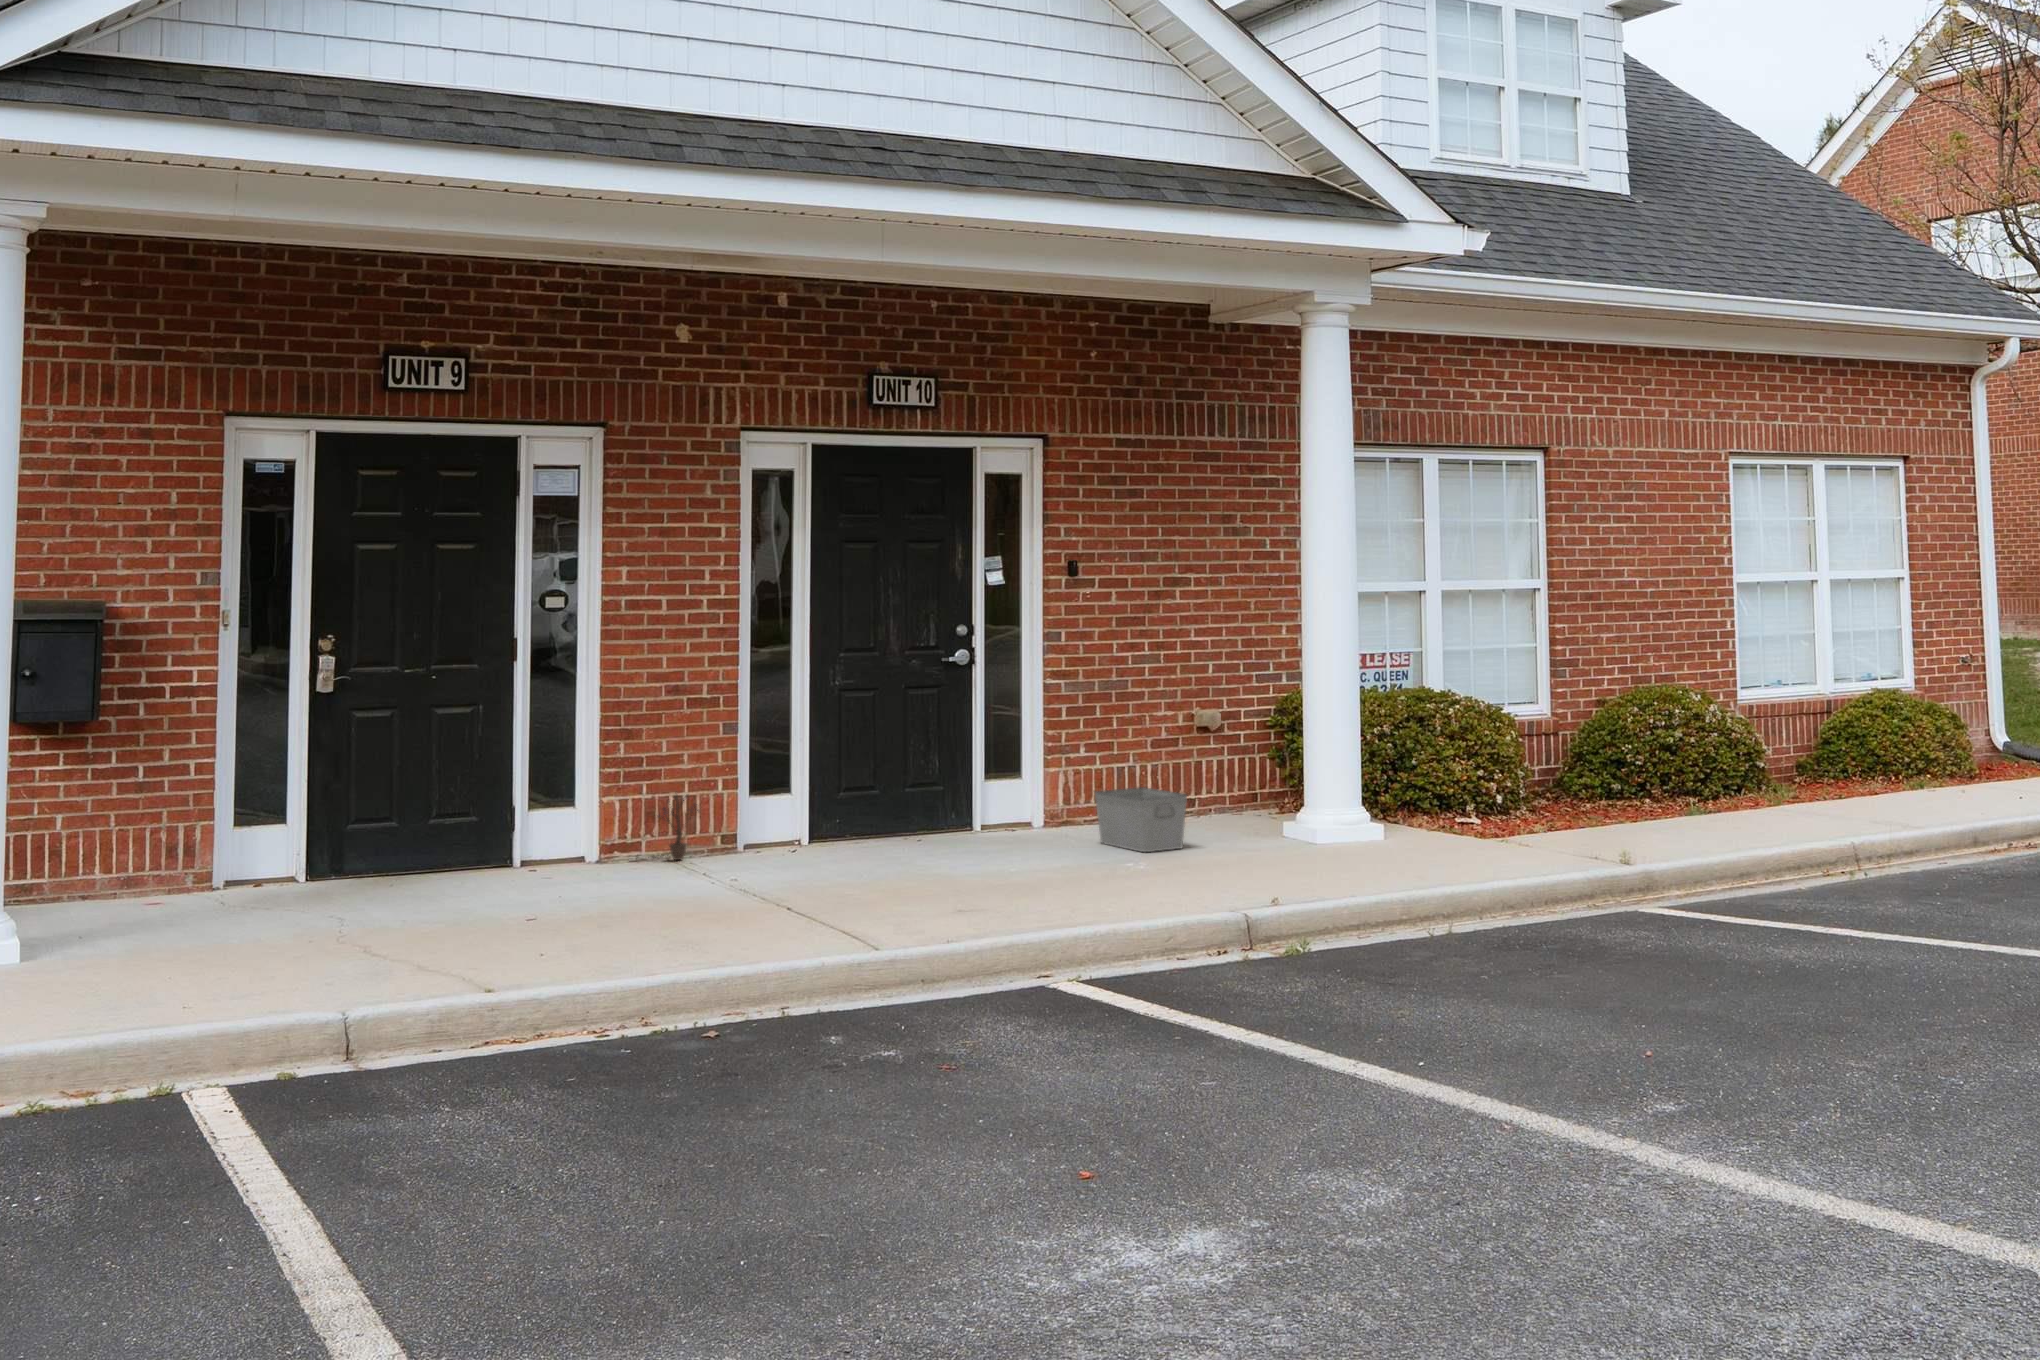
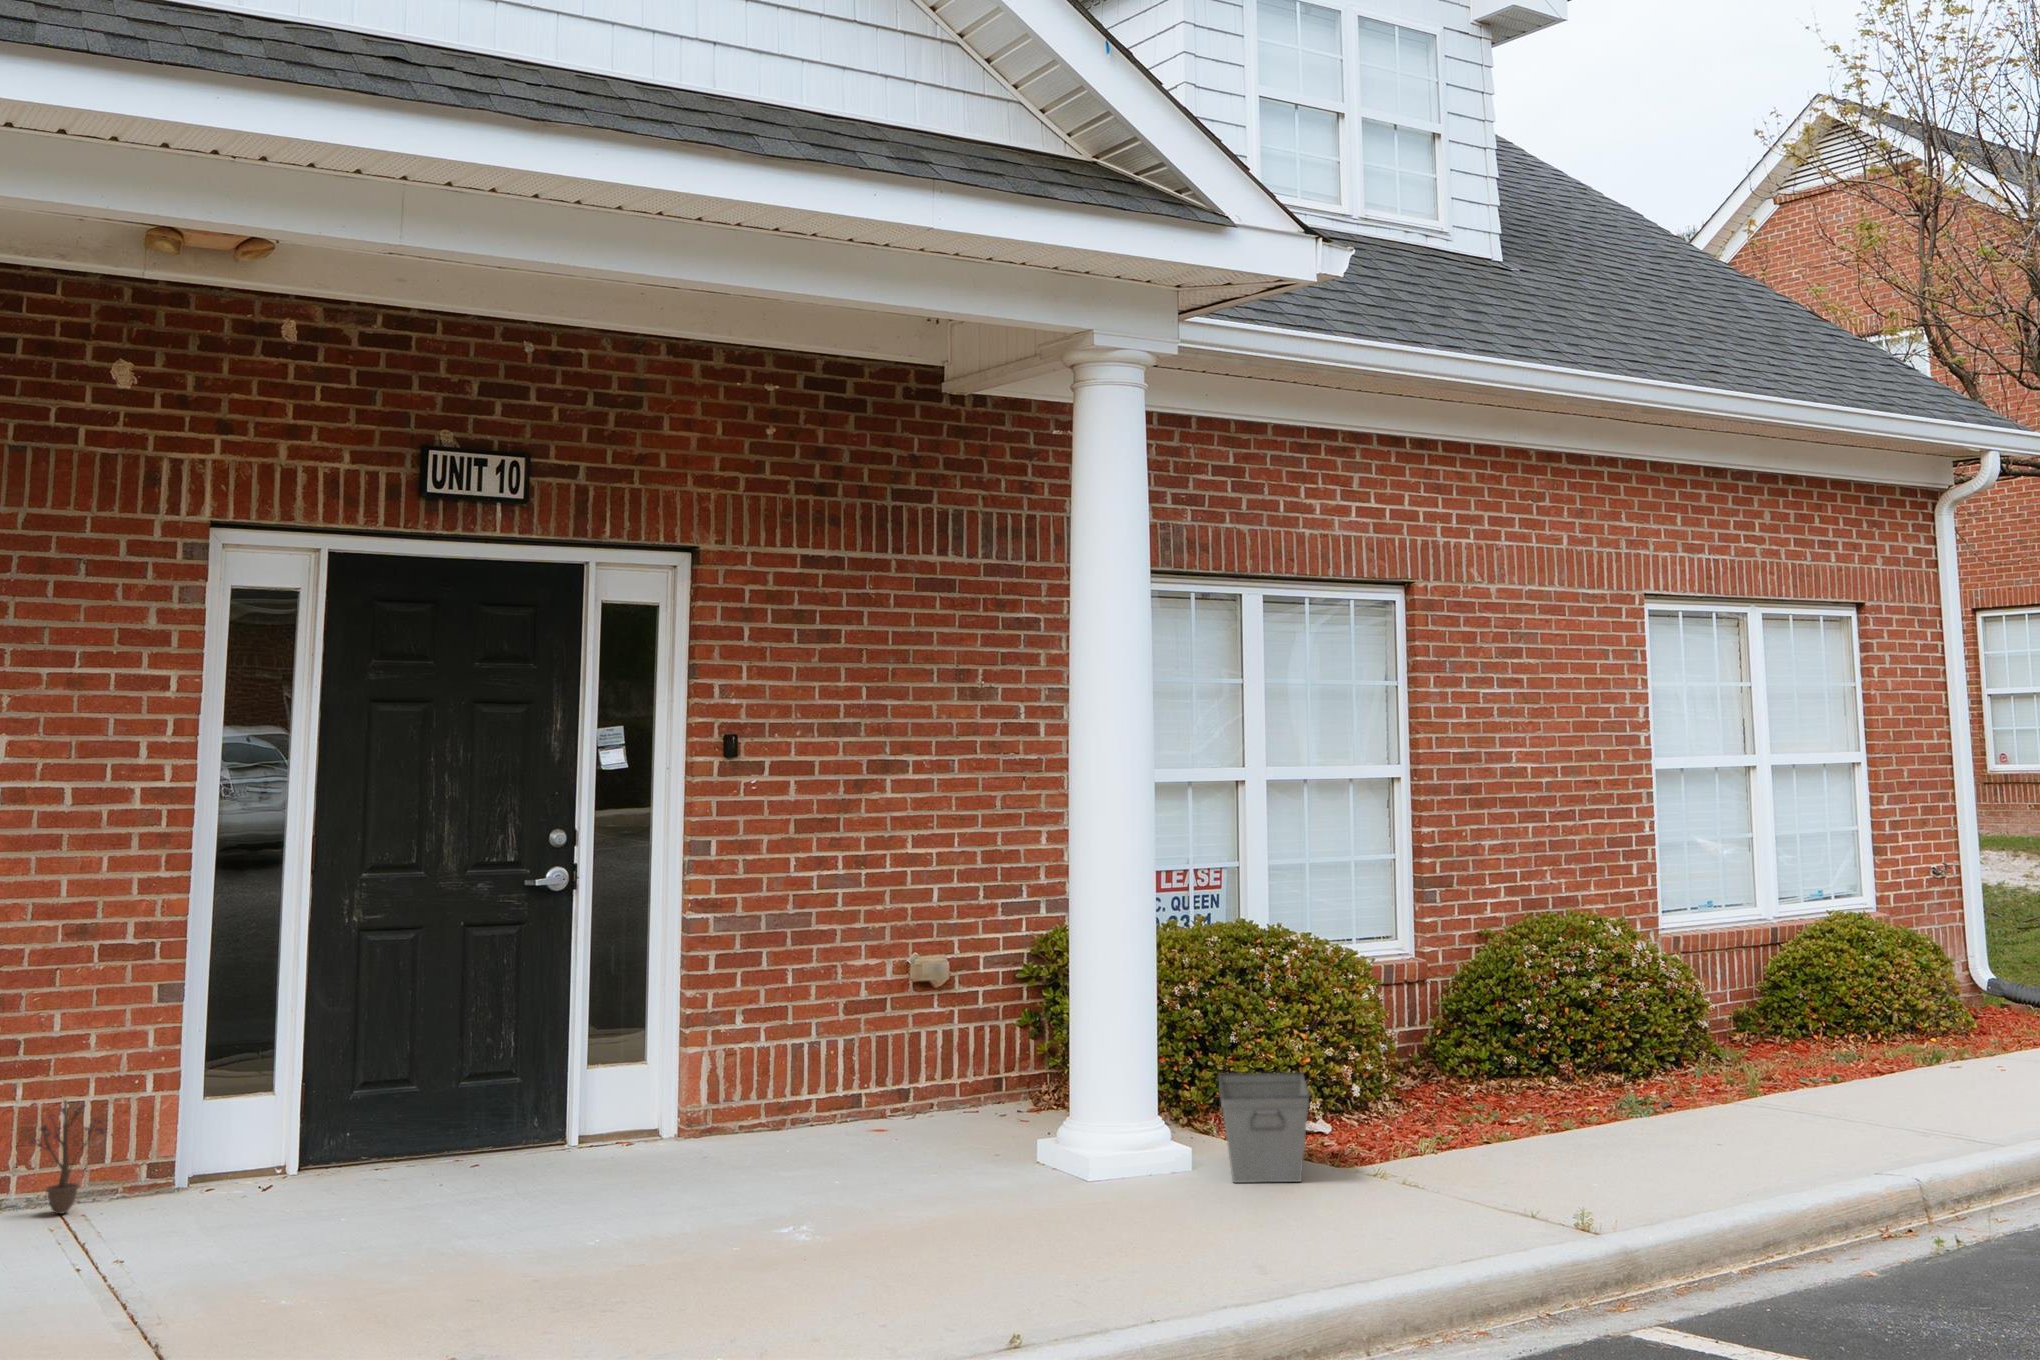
storage bin: present [1095,787,1187,852] -> present [1219,1072,1310,1183]

